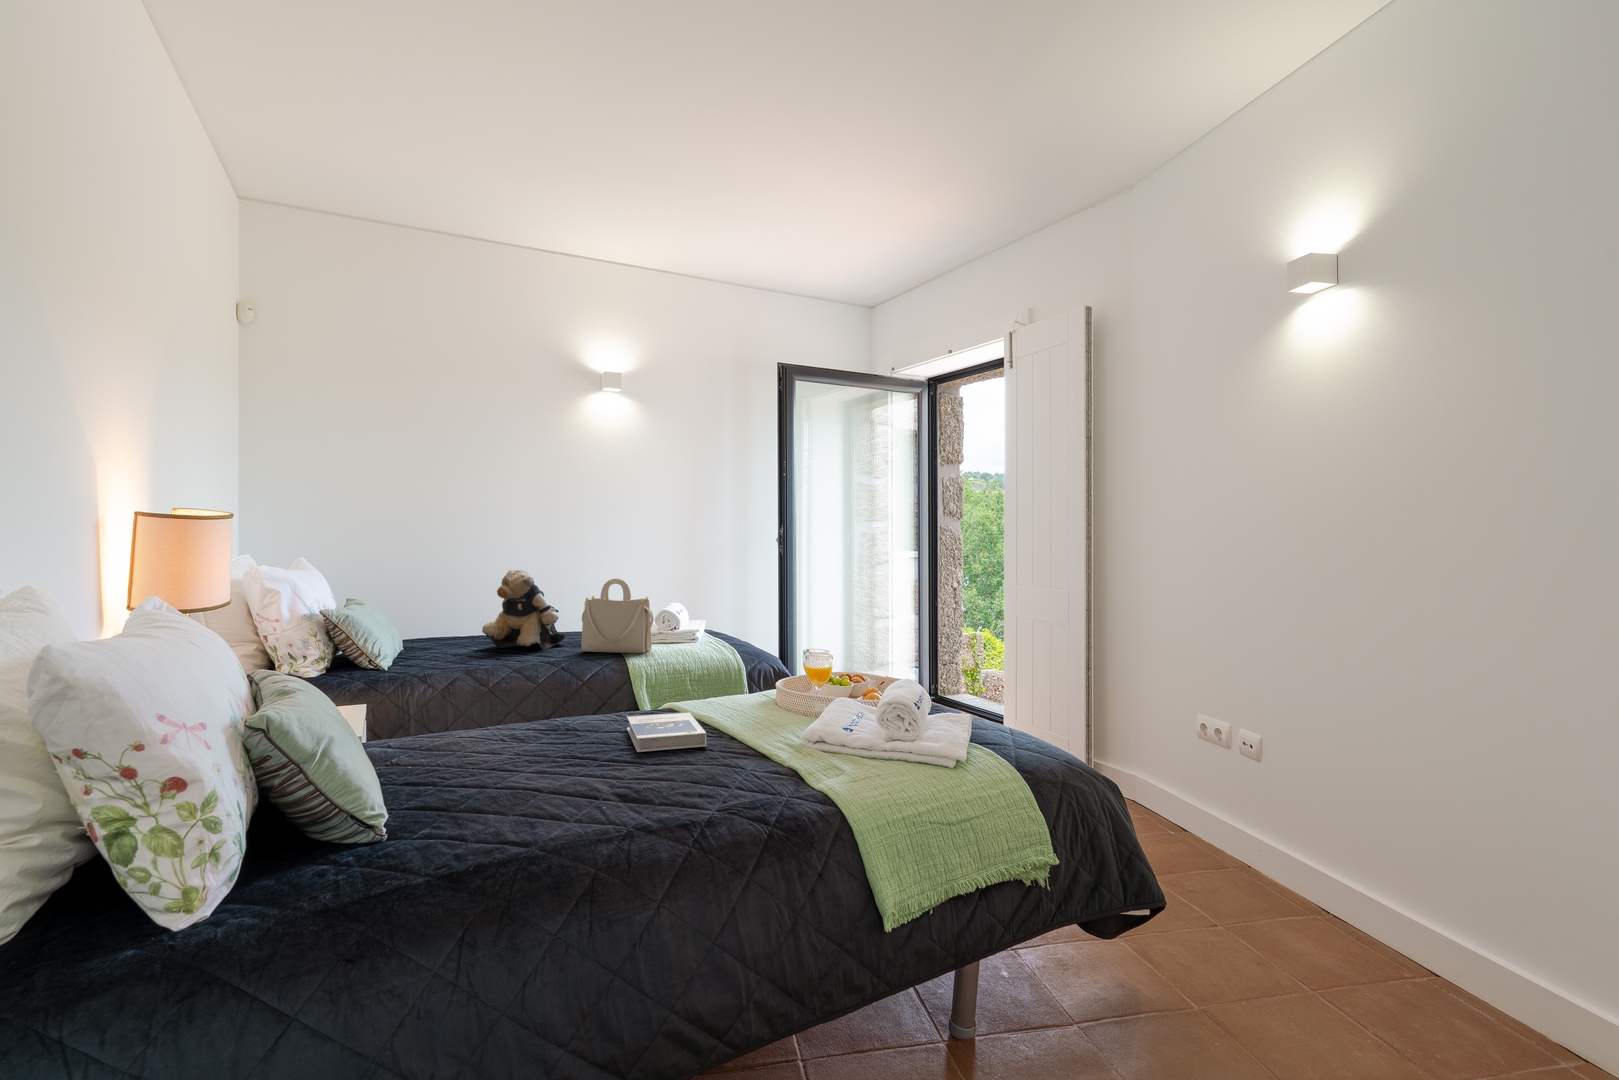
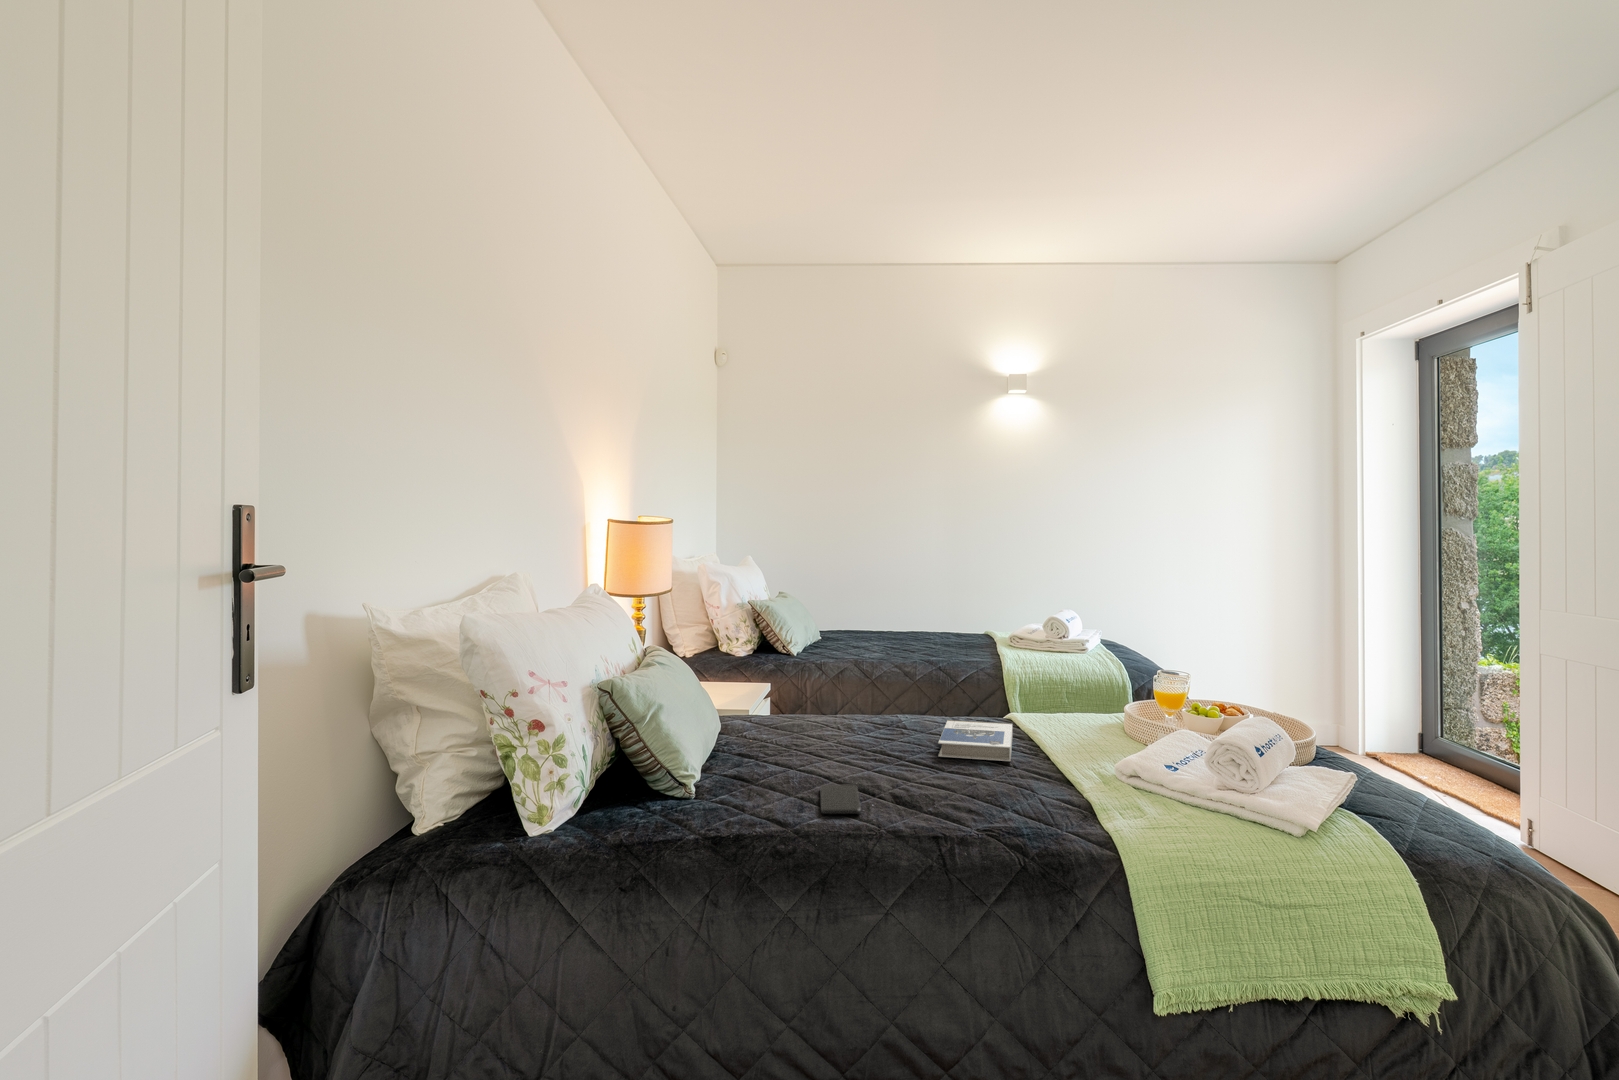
teddy bear: present [482,570,566,650] -> none [881,570,956,647]
handbag: present [582,579,653,653] -> none [963,580,1034,658]
smartphone: none [541,792,604,826] -> present [821,785,861,814]

